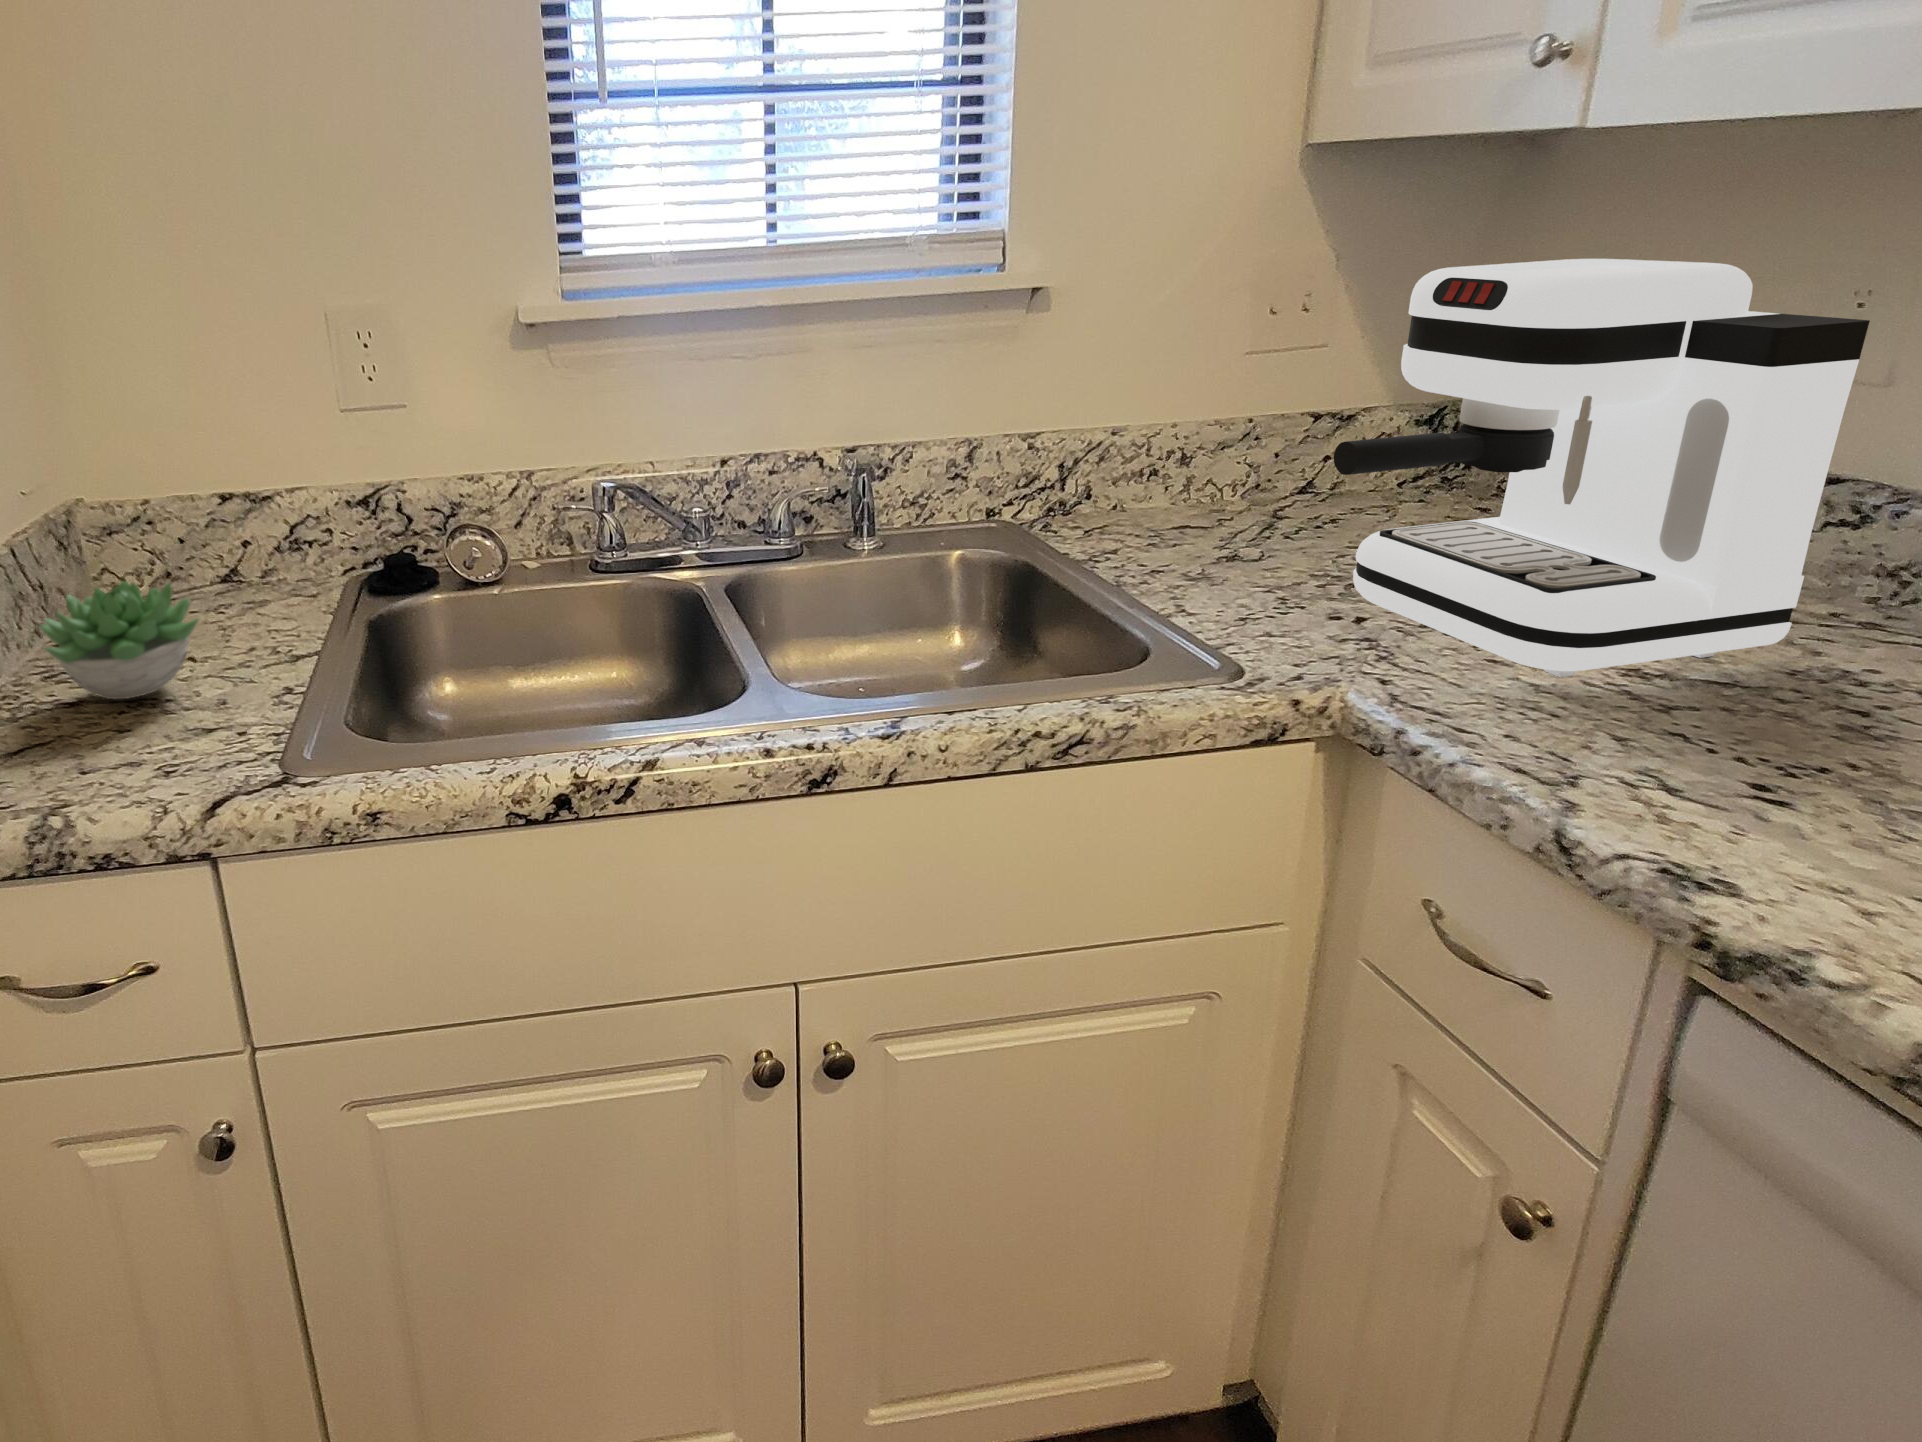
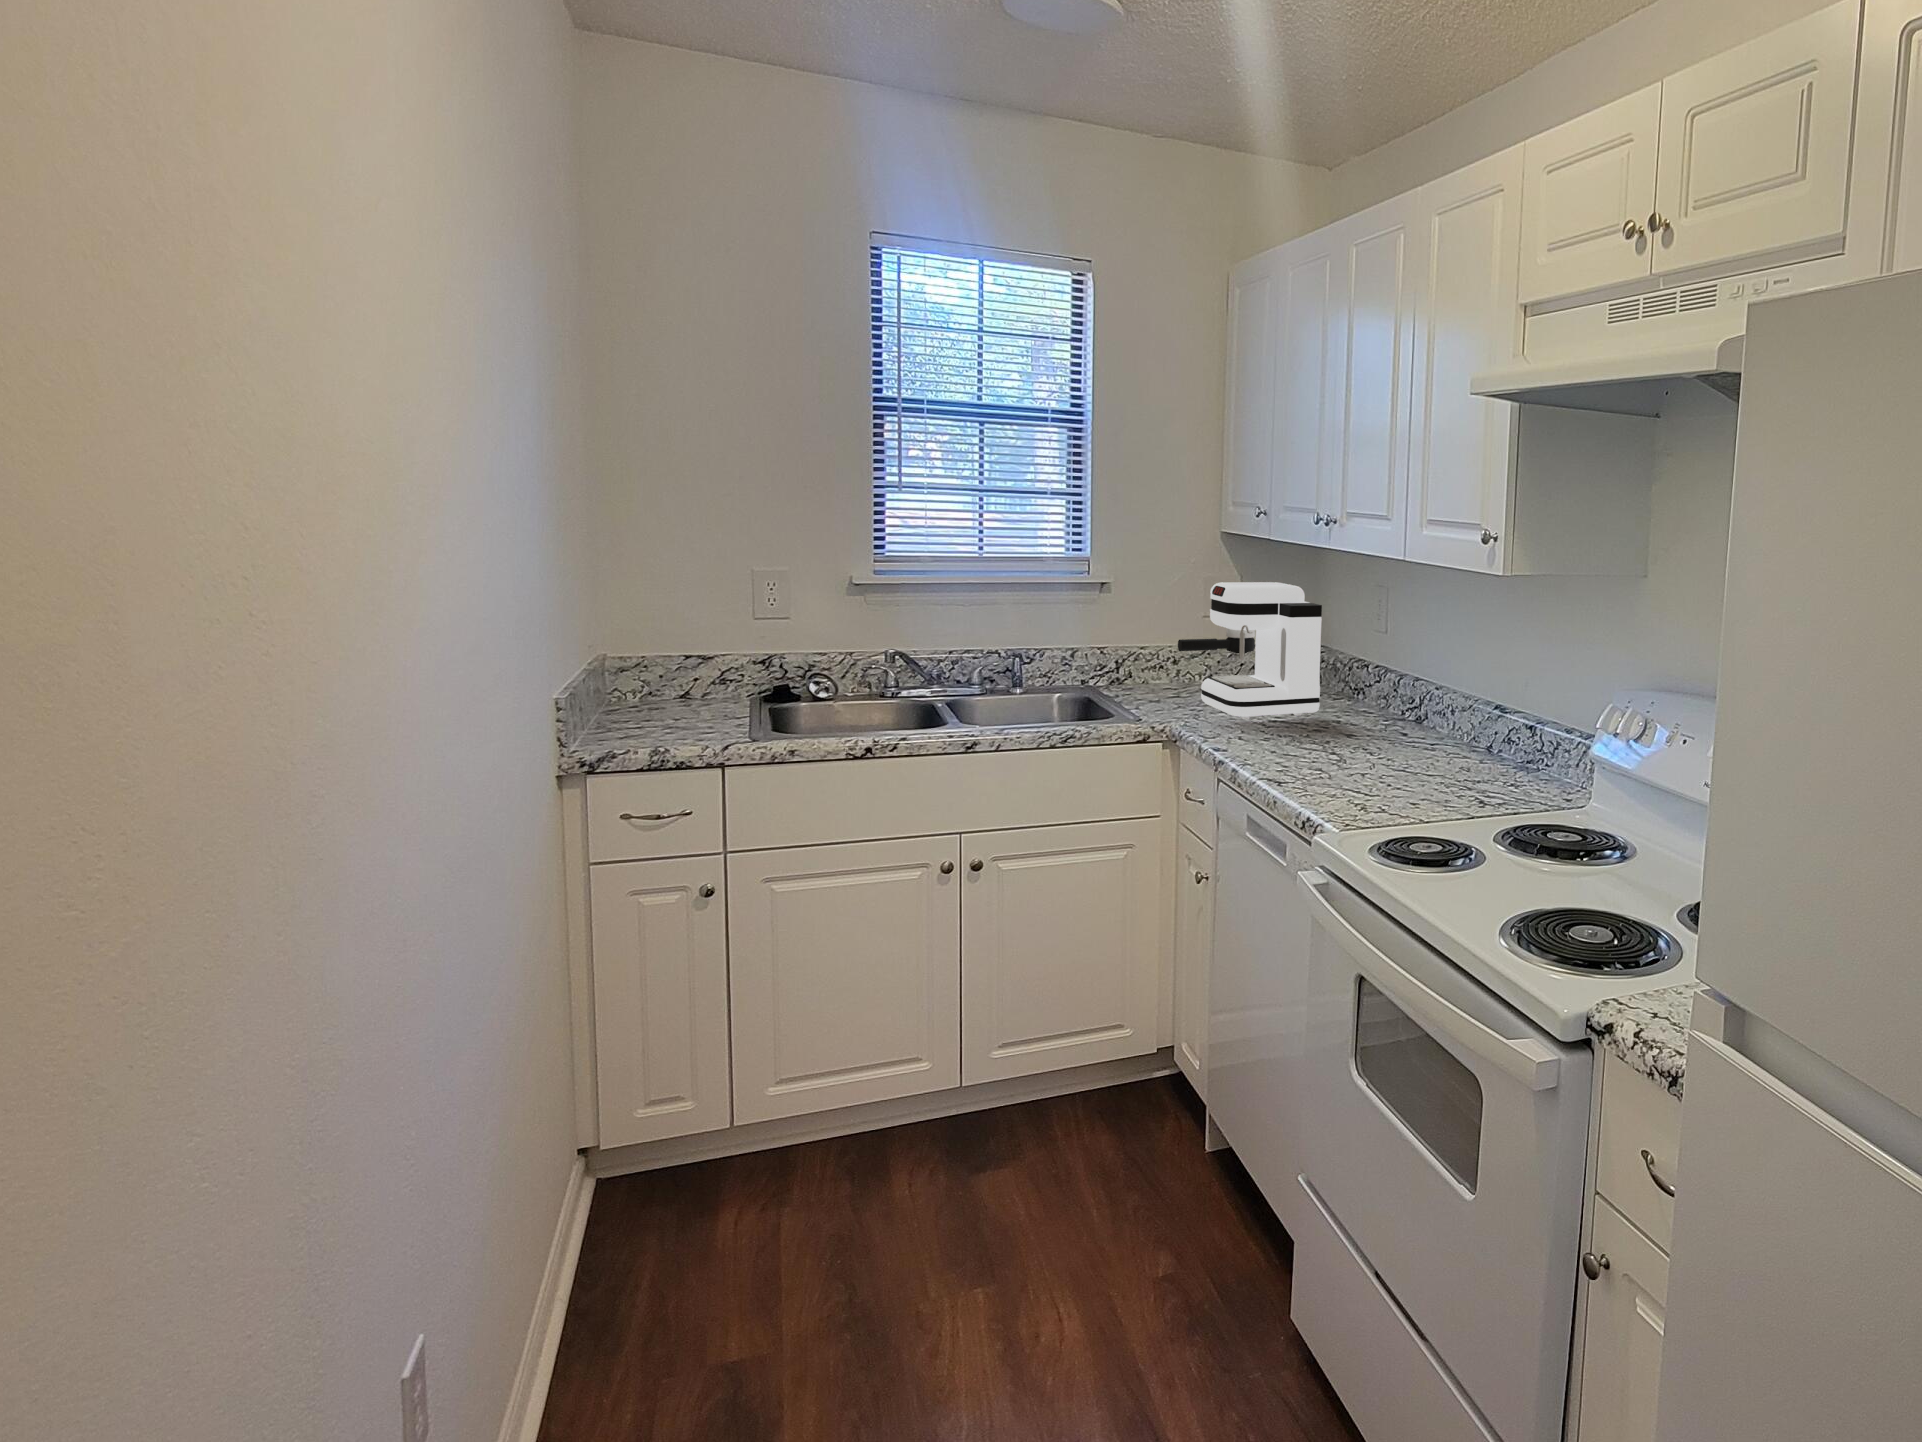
succulent plant: present [41,581,199,699] -> none [624,679,704,726]

